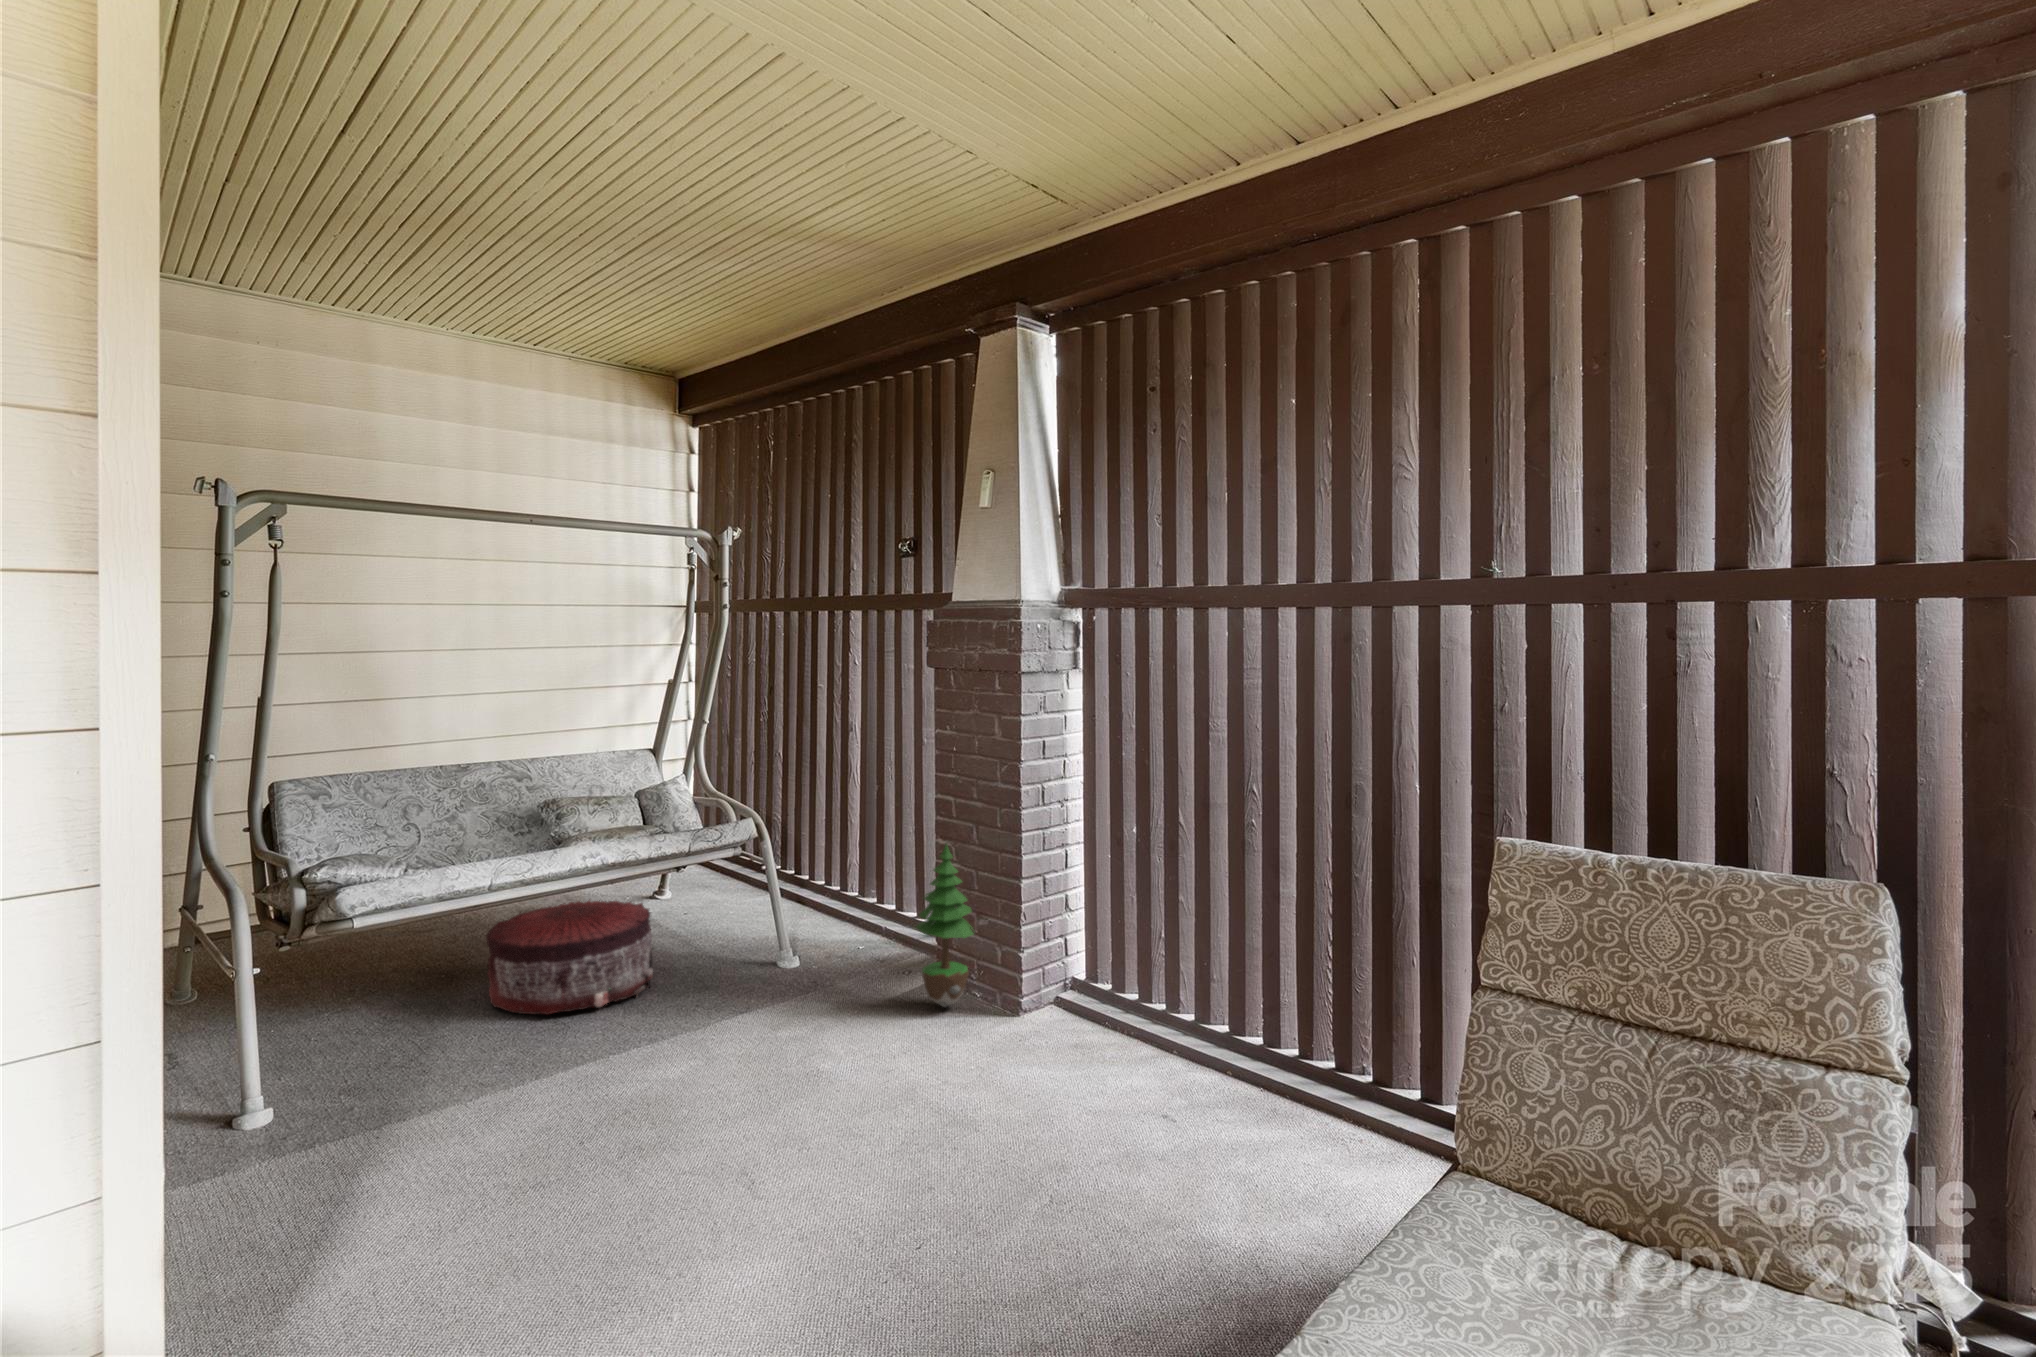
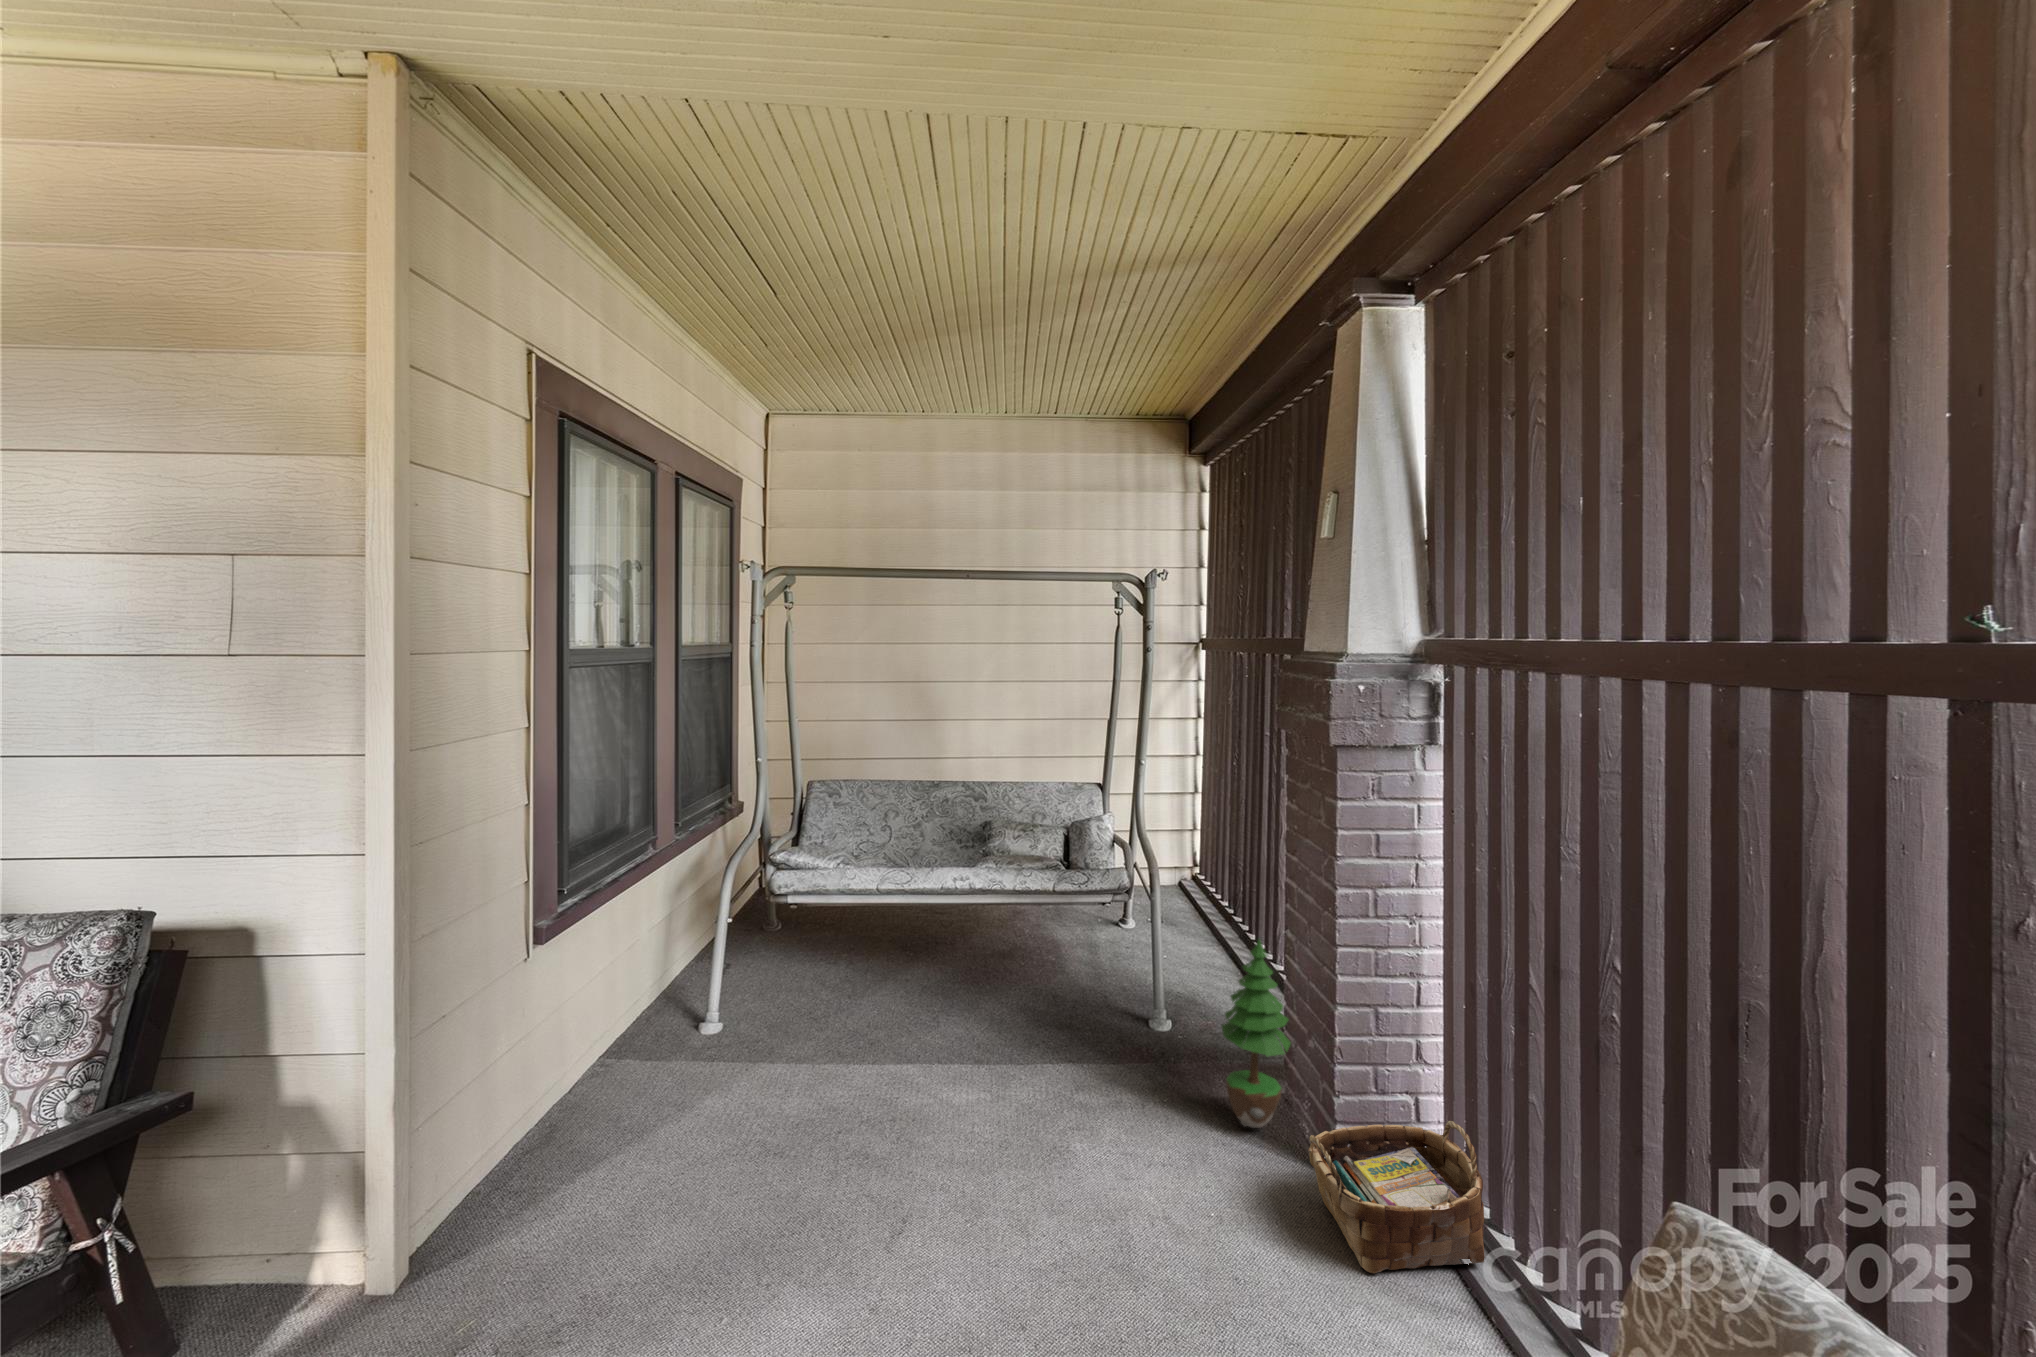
pouf: present [486,900,653,1015] -> none [898,909,1029,1013]
woven basket: none [1020,940,1139,1053] -> present [1308,1121,1484,1273]

